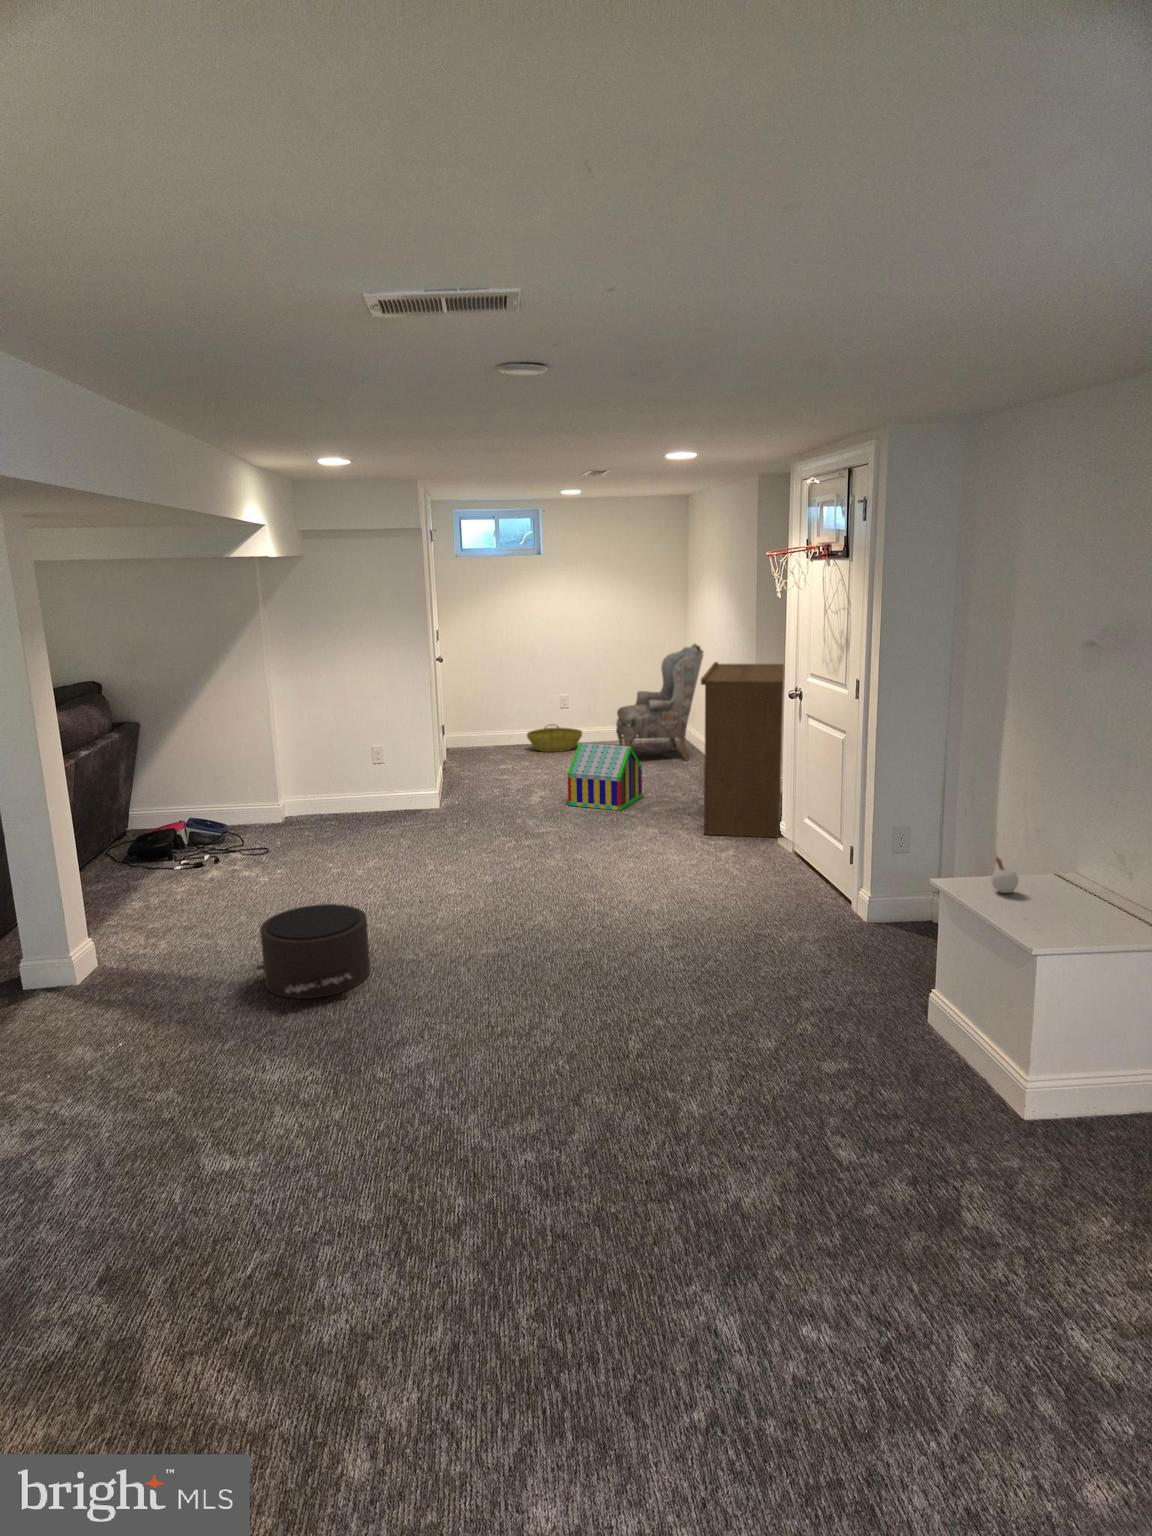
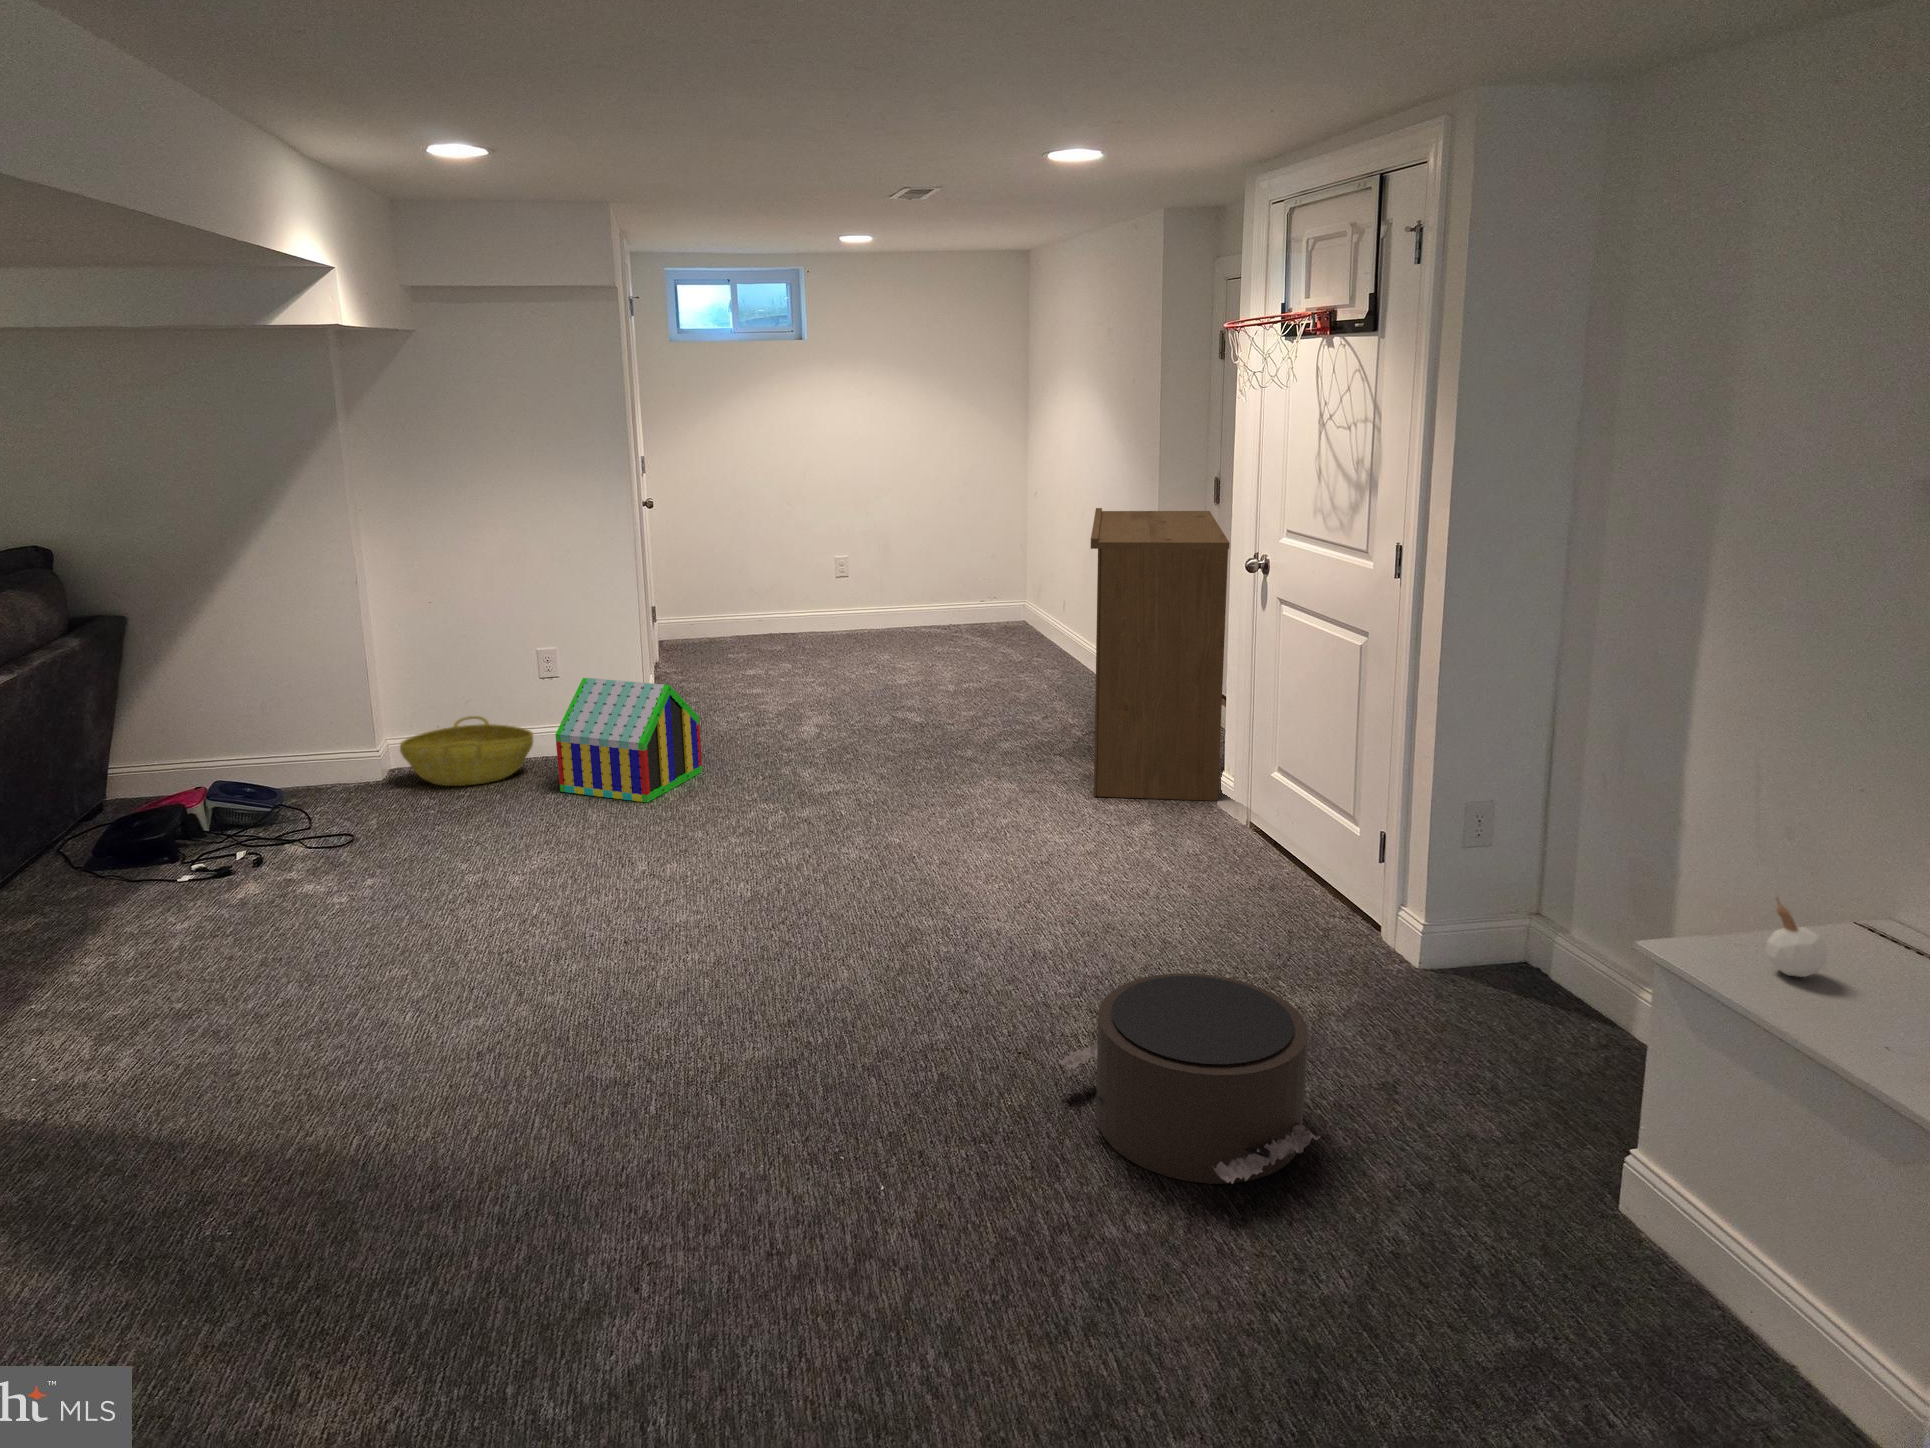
armchair: present [616,643,703,761] -> none [924,477,1064,668]
basket: present [527,724,582,752] -> present [400,716,533,786]
toy house: present [568,743,642,810] -> present [555,678,702,803]
pouf: present [260,904,370,999] -> present [1059,973,1320,1184]

